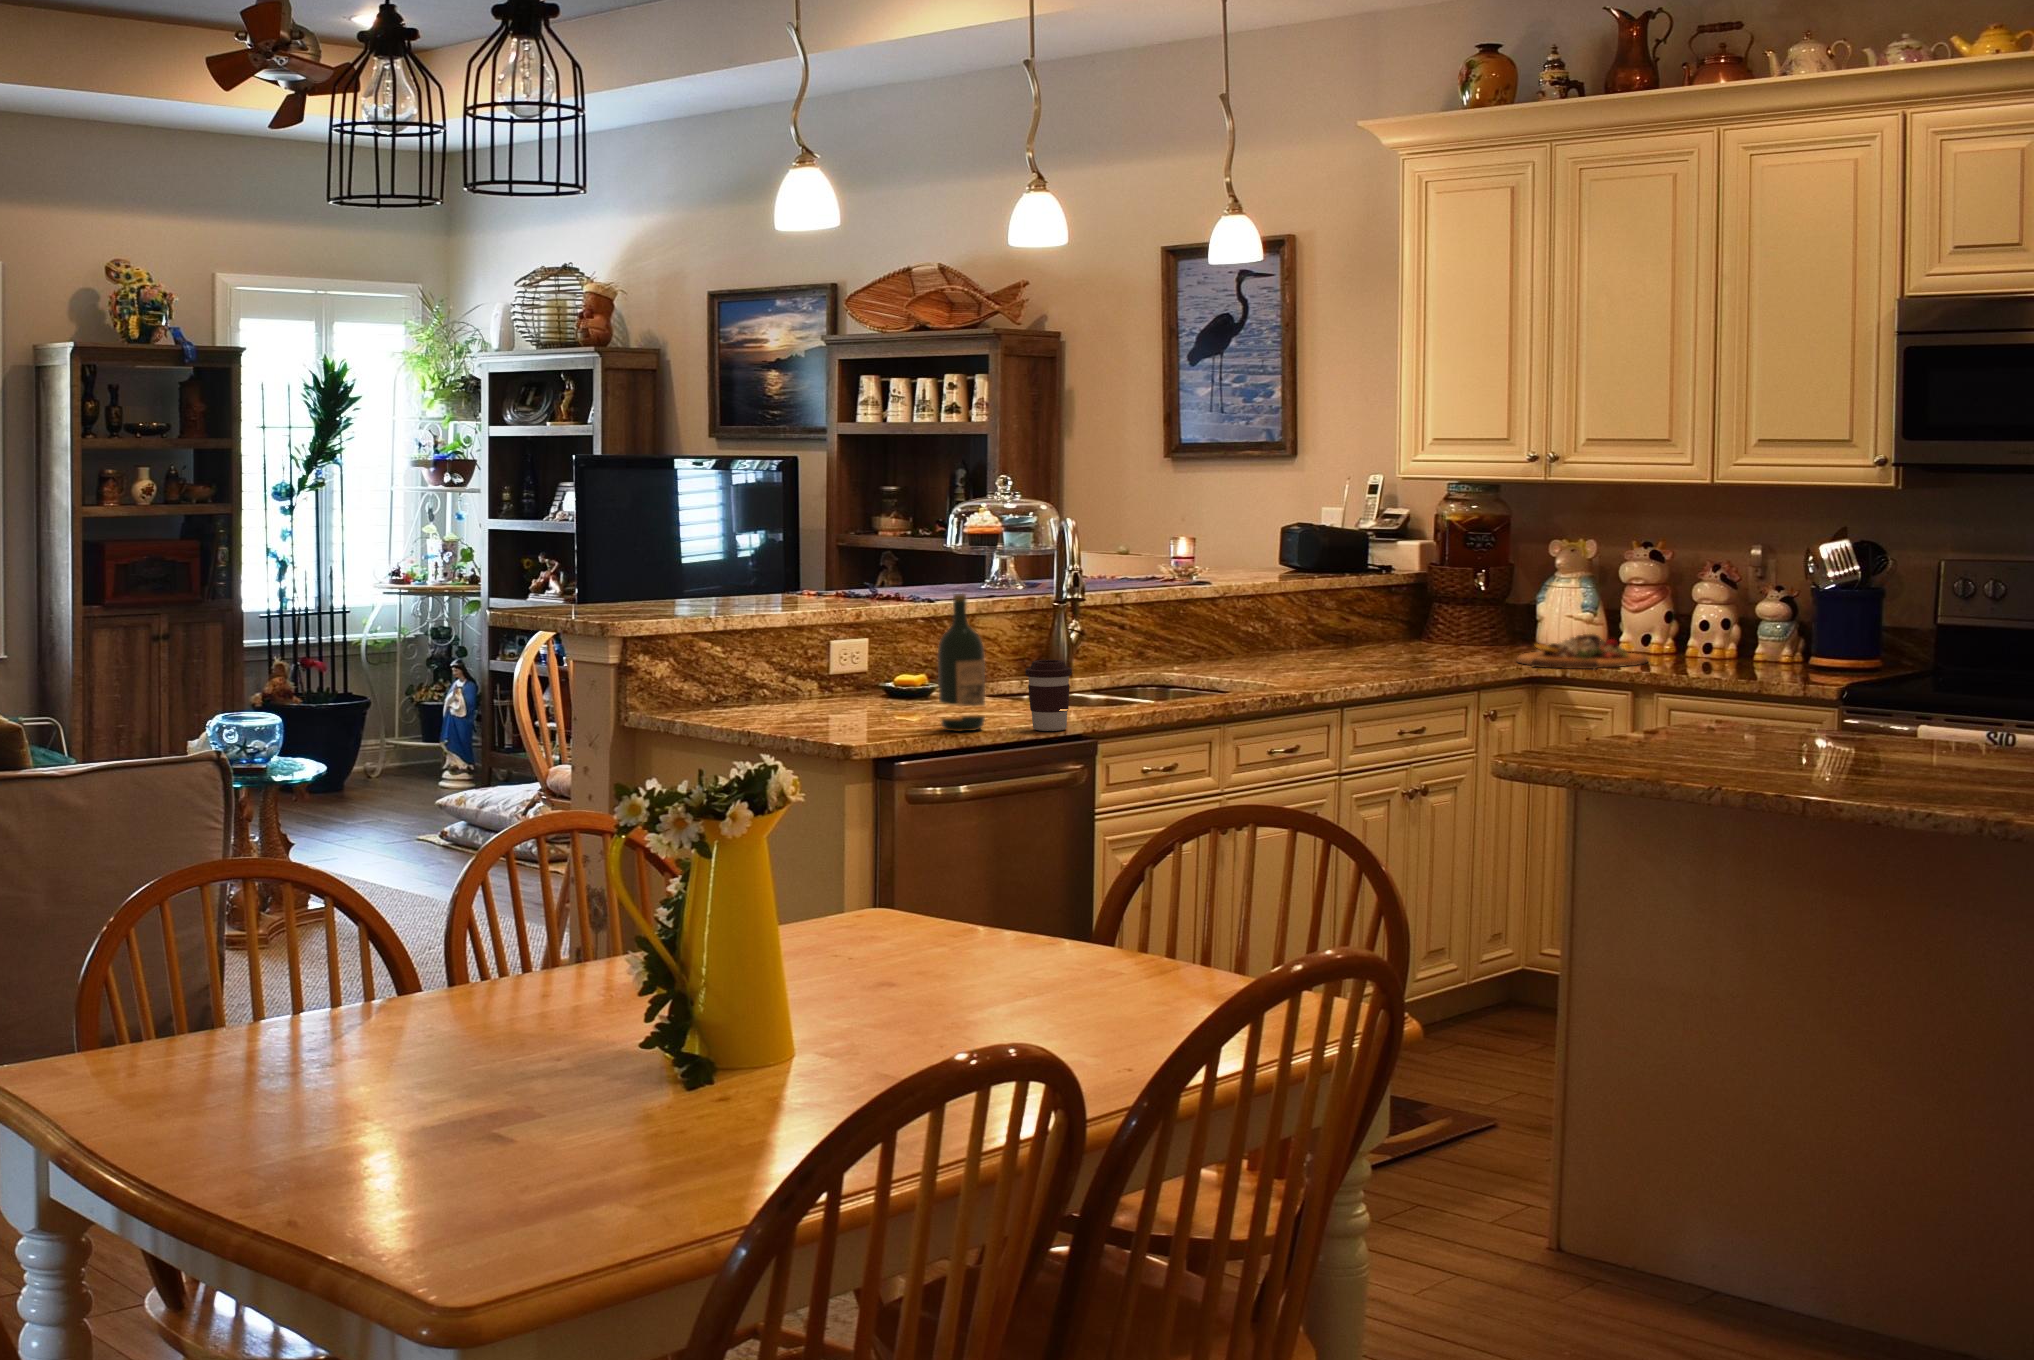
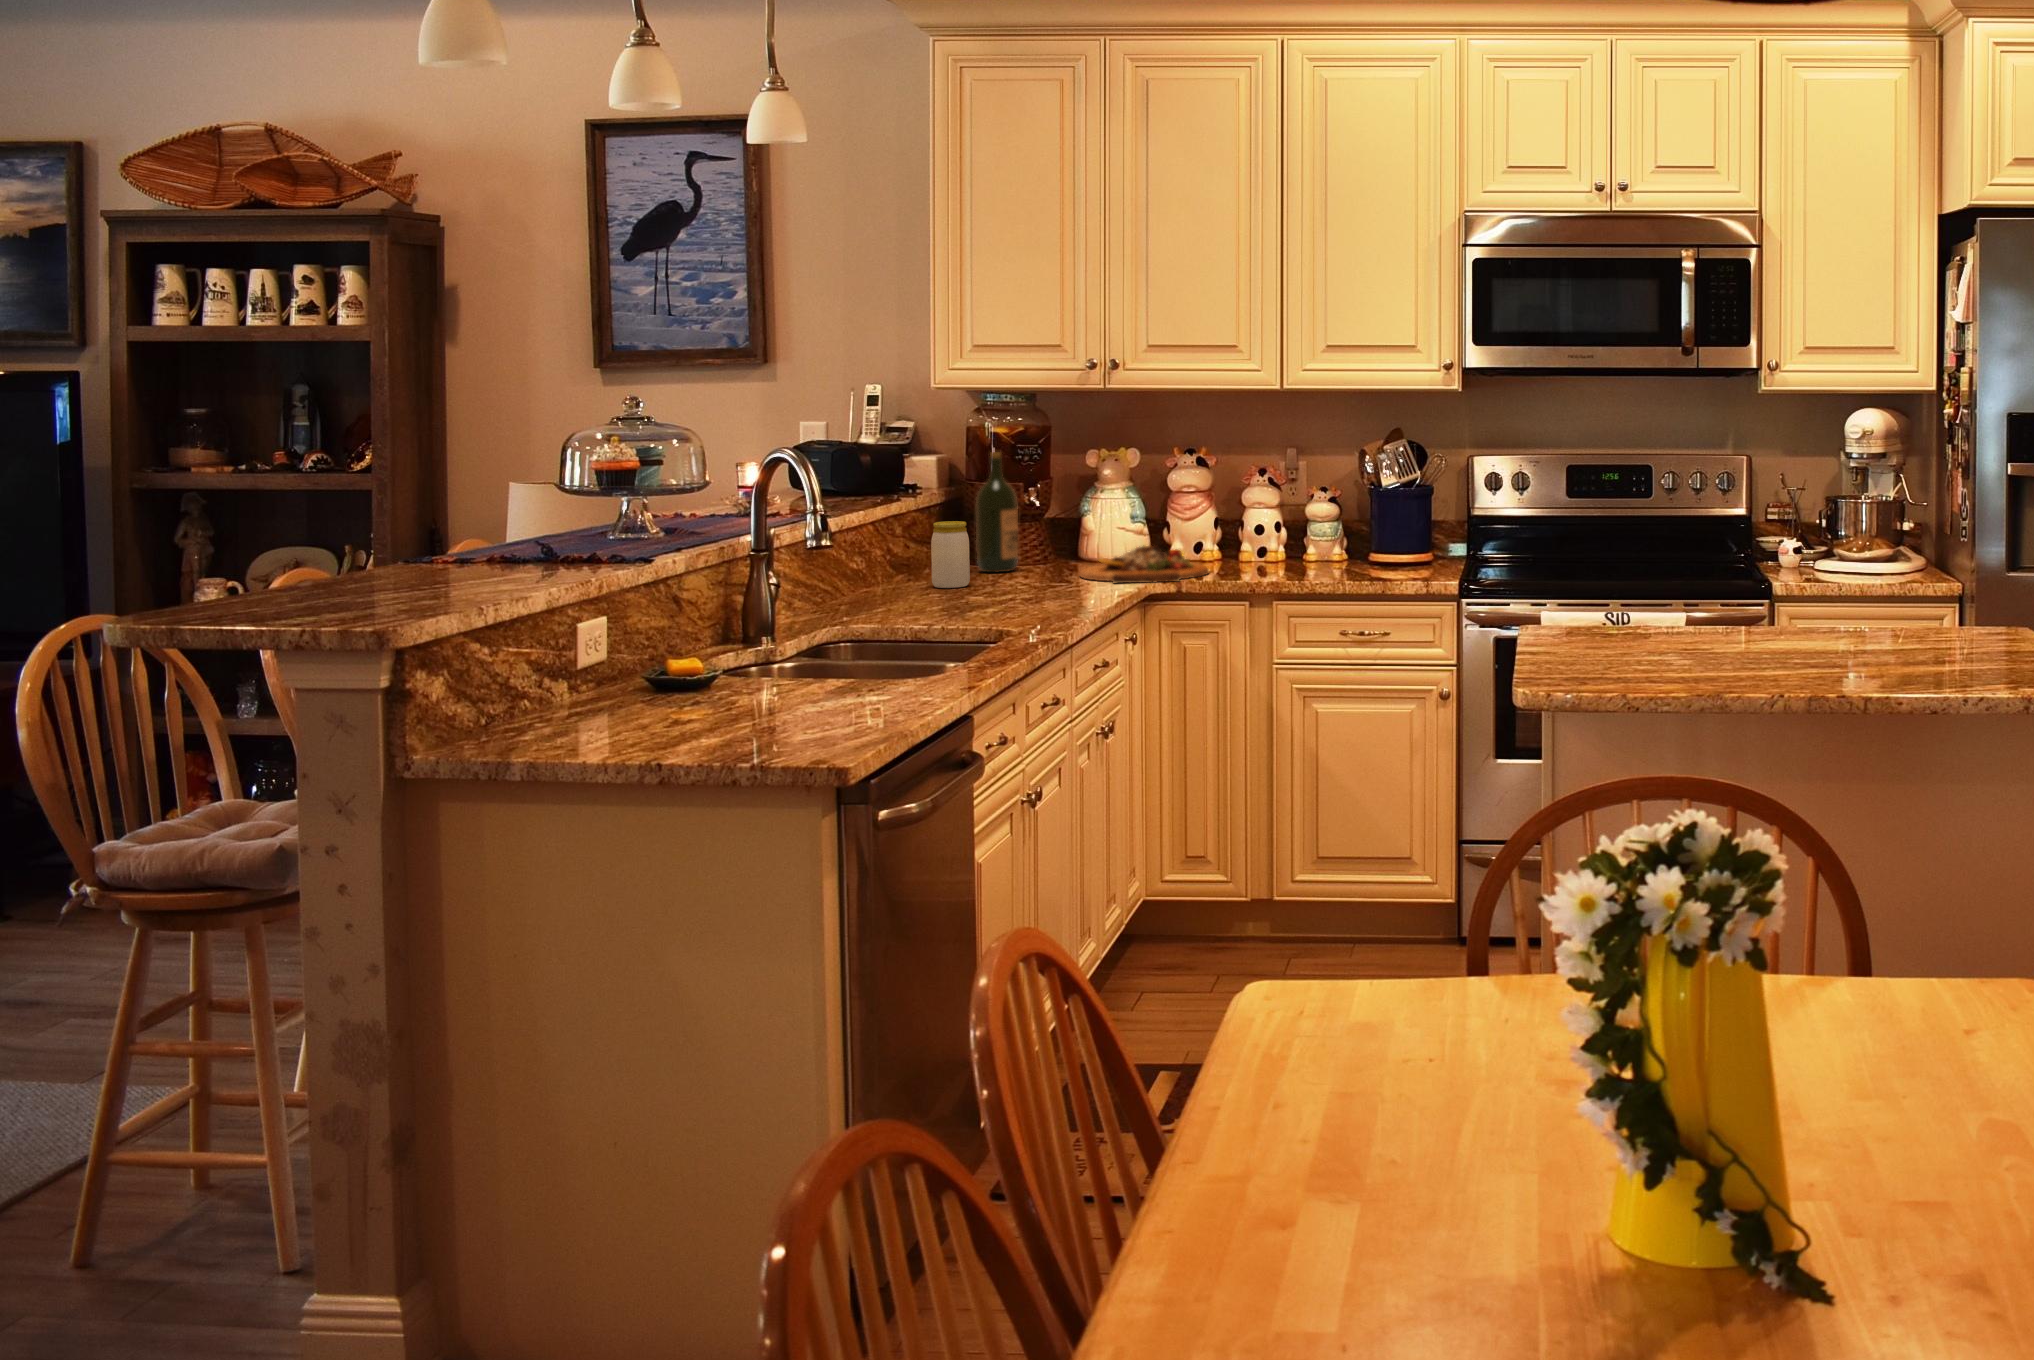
wine bottle: present [938,594,985,731] -> present [976,452,1018,572]
jar: none [1374,603,1408,662] -> present [931,521,970,588]
coffee cup: present [1025,660,1072,731] -> none [683,616,753,721]

